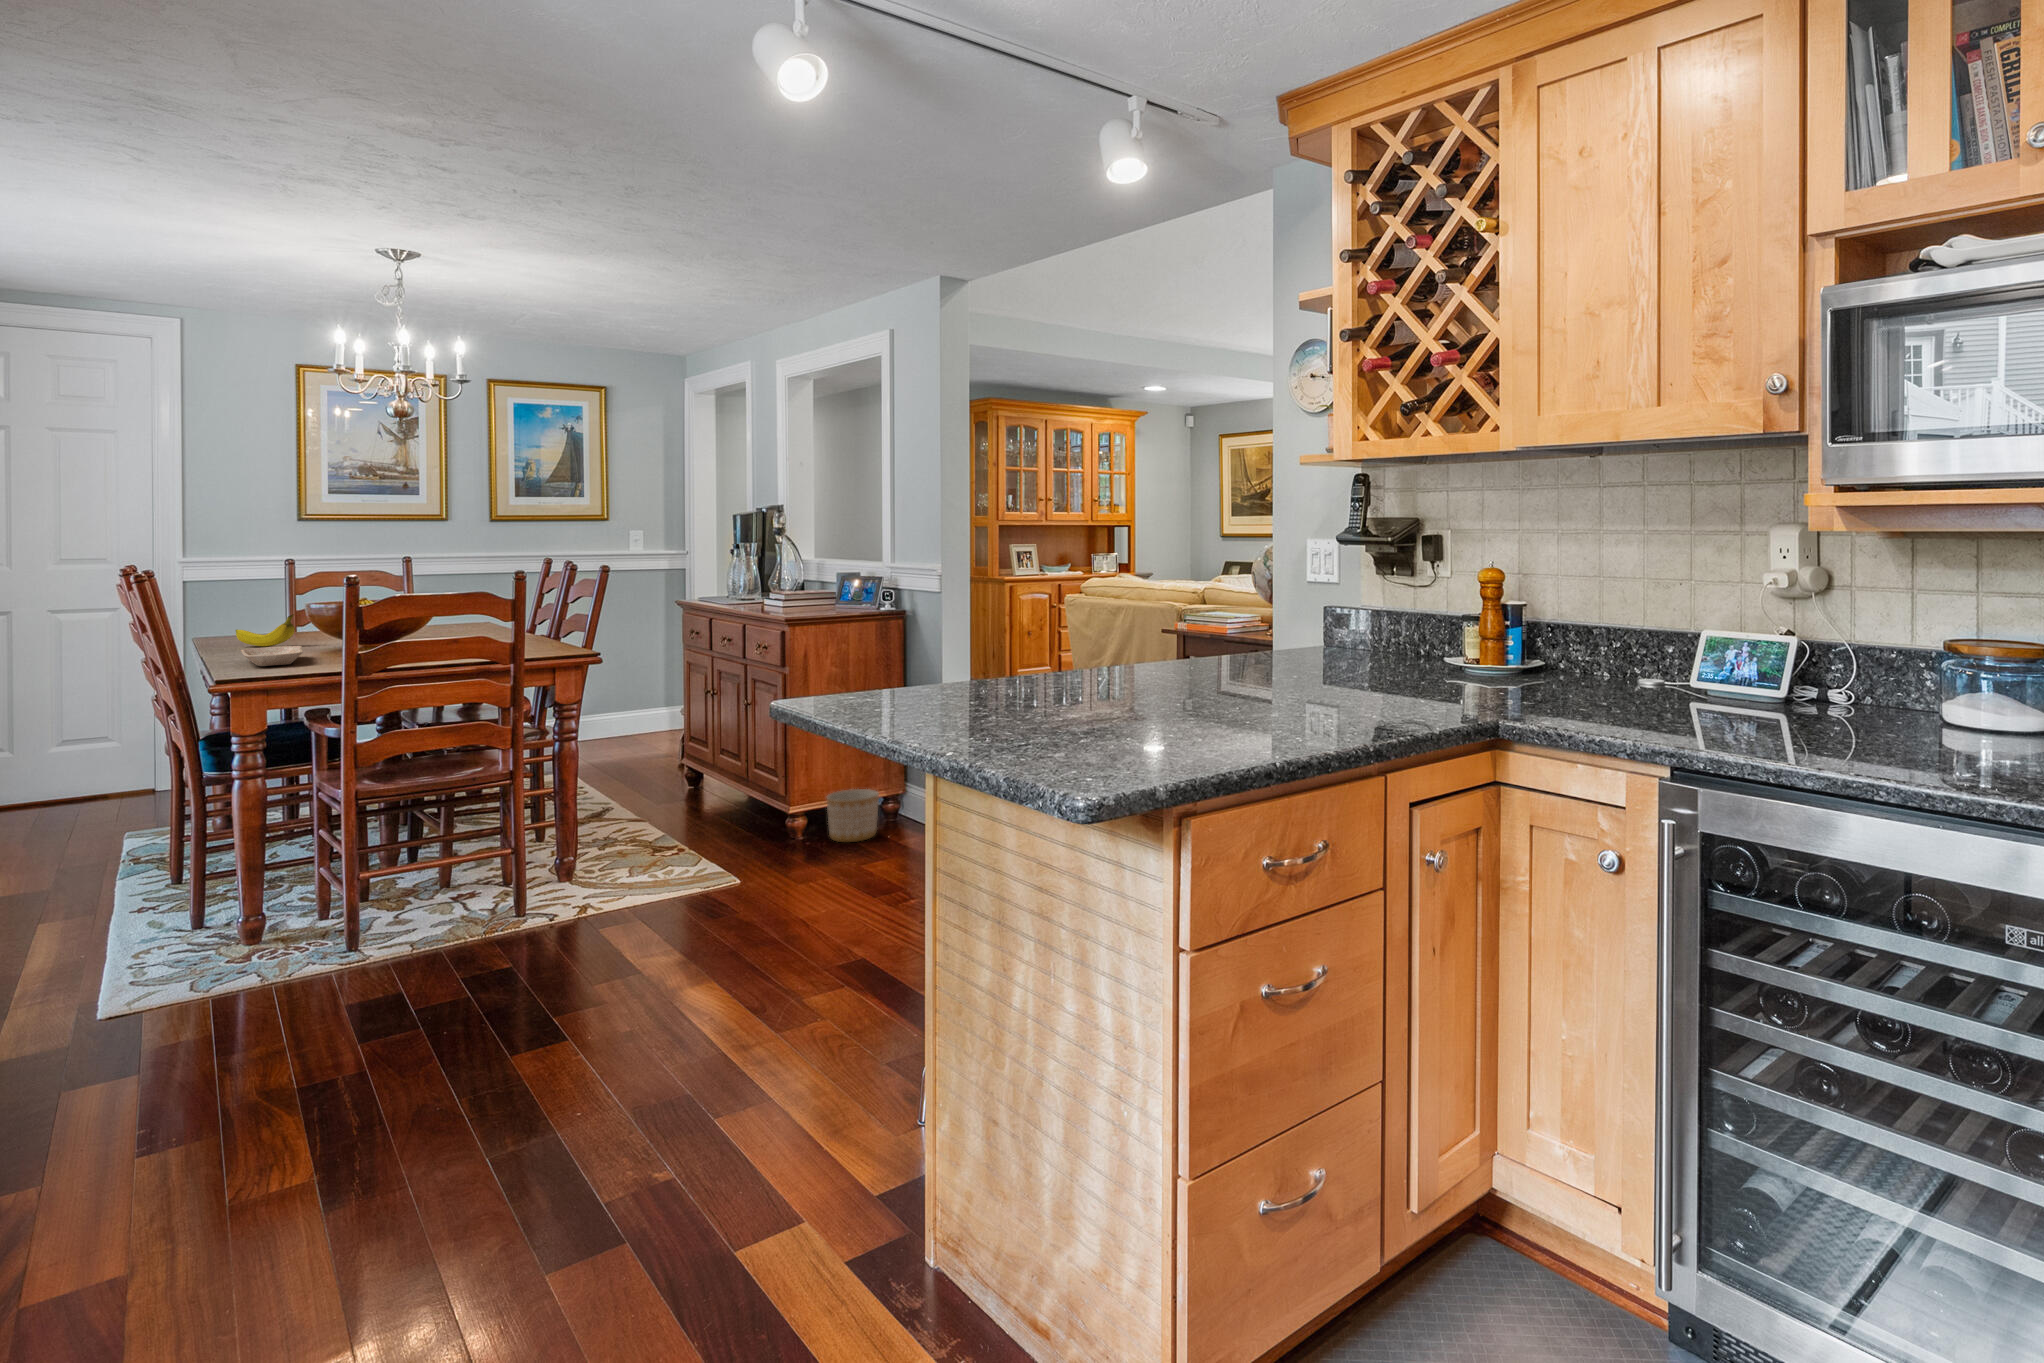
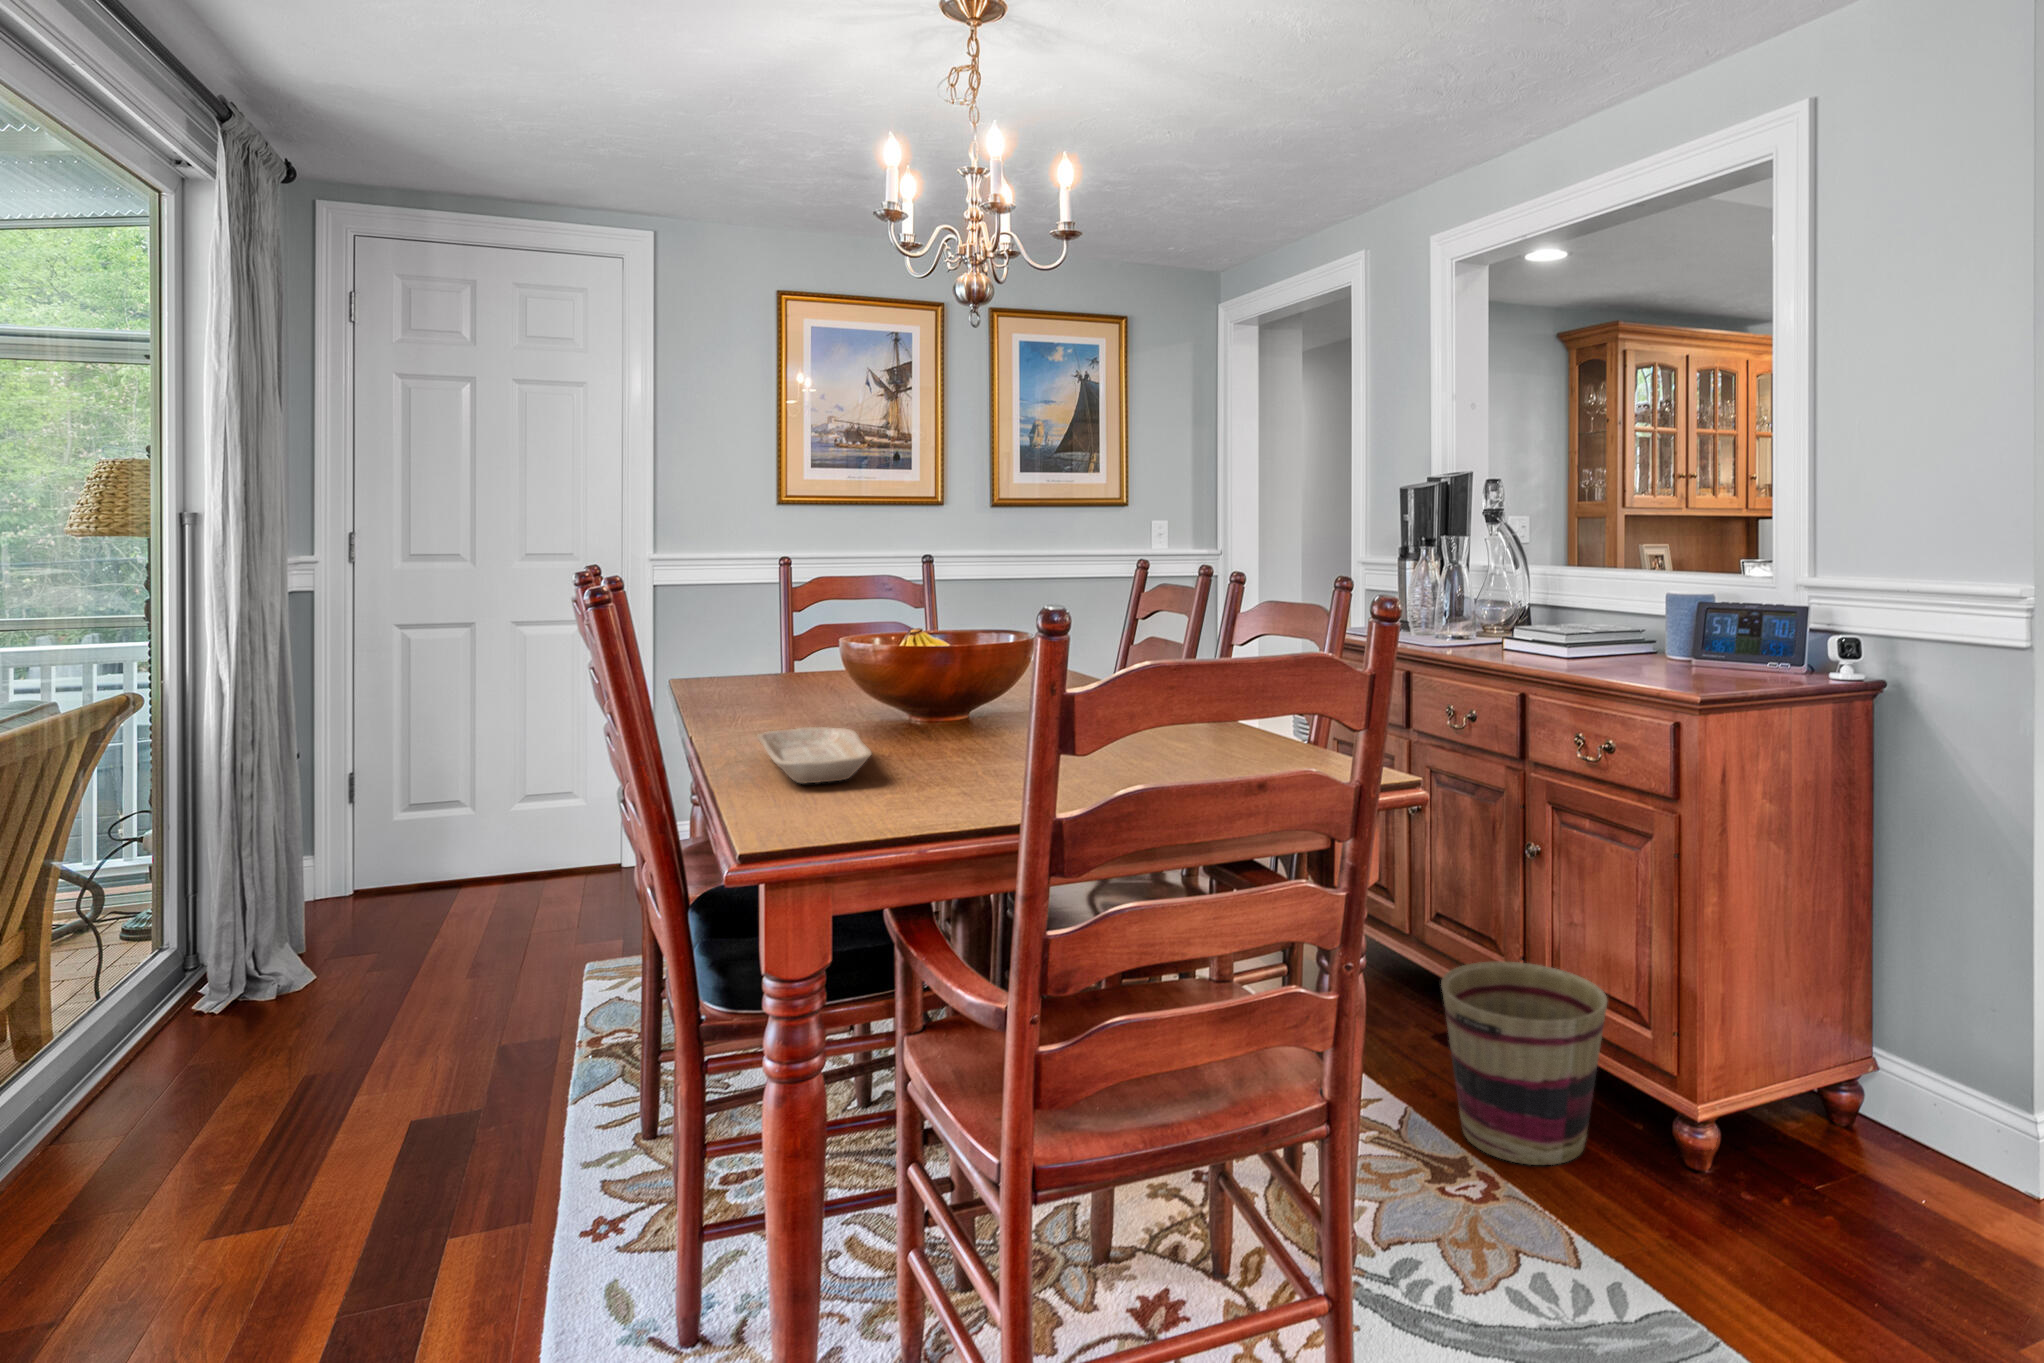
fruit: present [236,614,295,646] -> none [733,655,820,711]
basket: none [672,759,757,846] -> present [1441,962,1607,1165]
planter: present [827,789,879,842] -> none [1782,1068,1911,1210]

